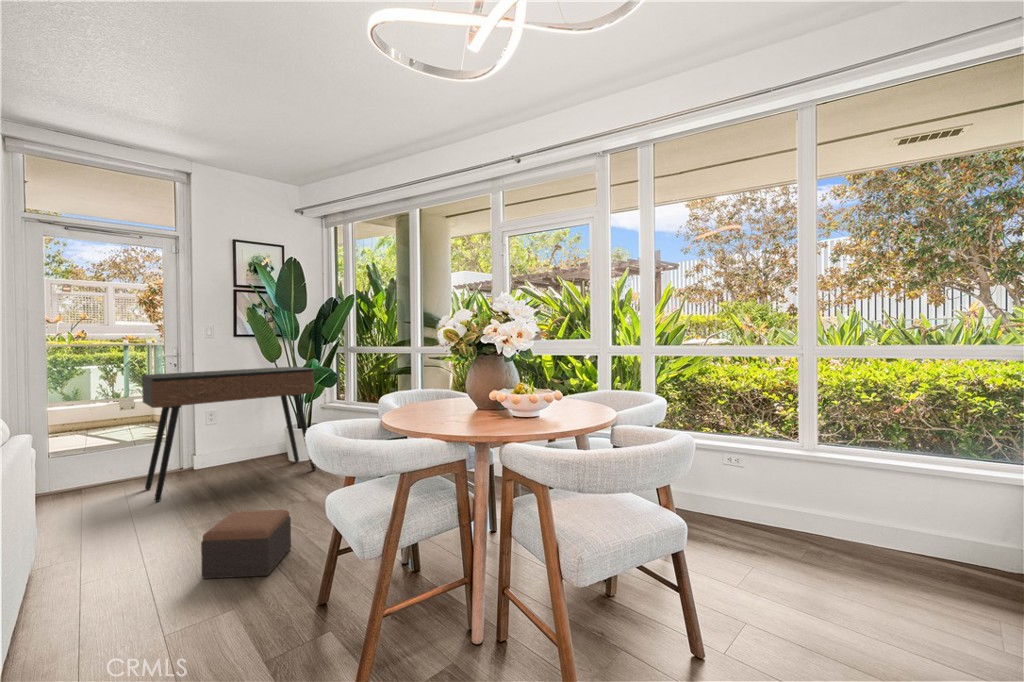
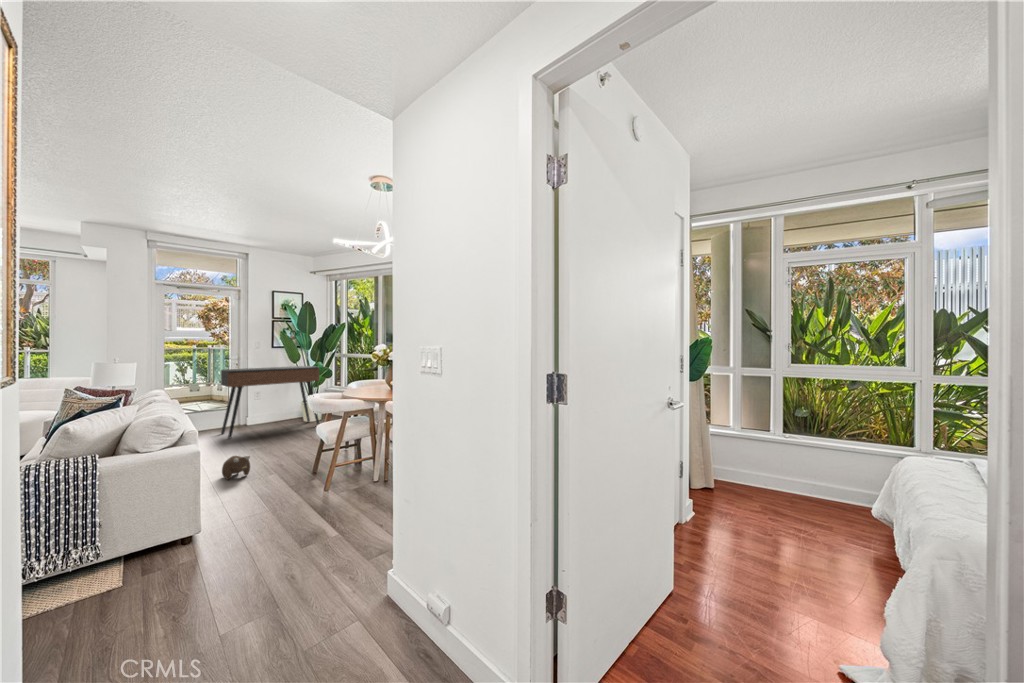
footstool: present [201,510,291,579] -> none [259,435,302,464]
plush toy: none [111,578,177,641] -> present [222,456,250,480]

